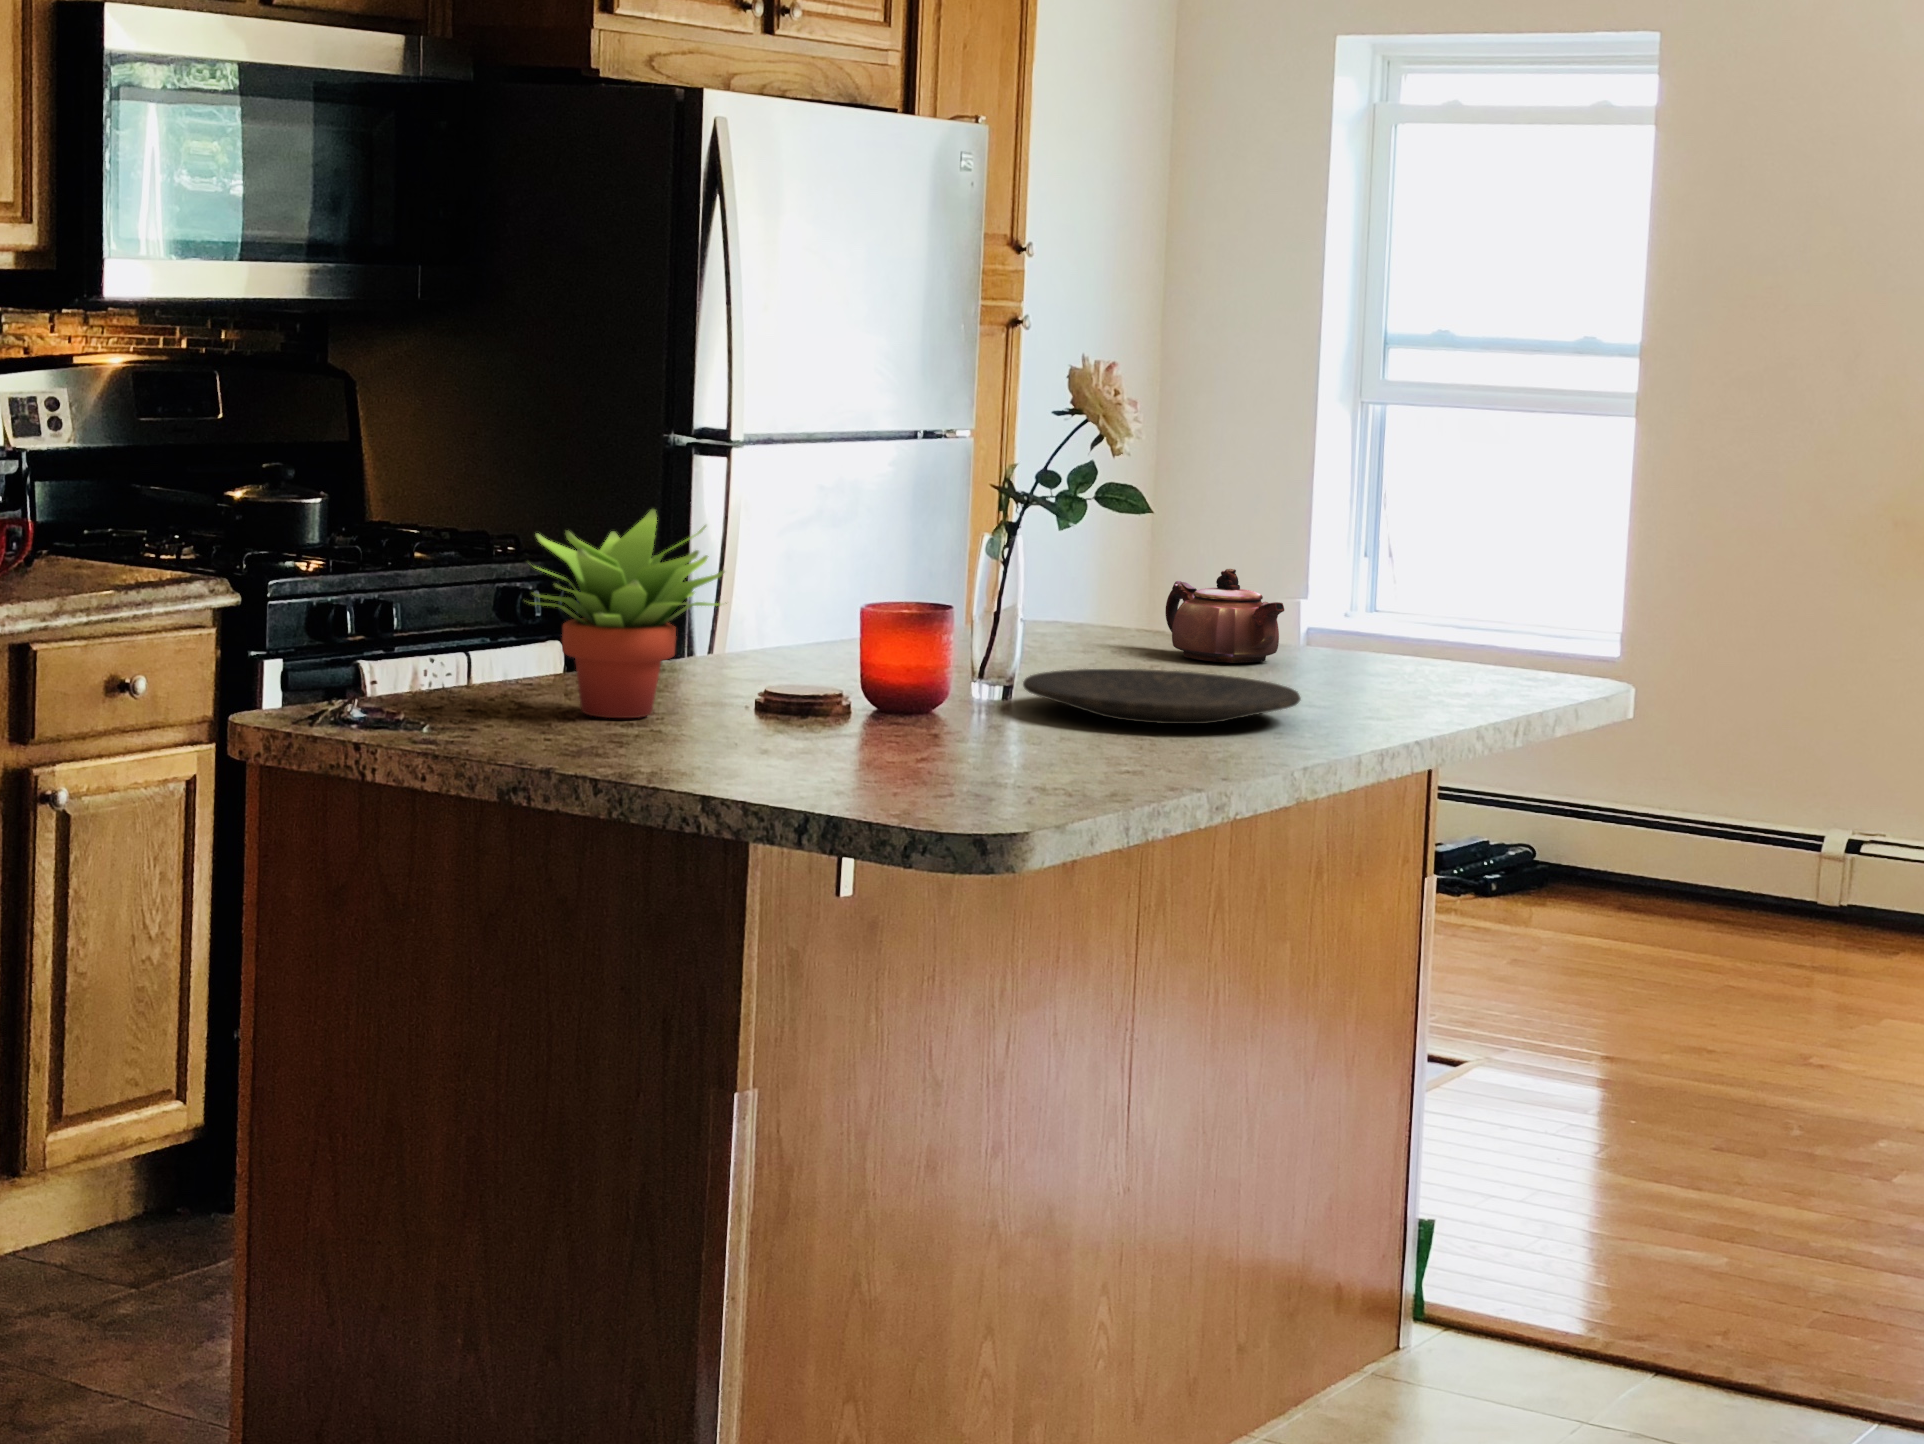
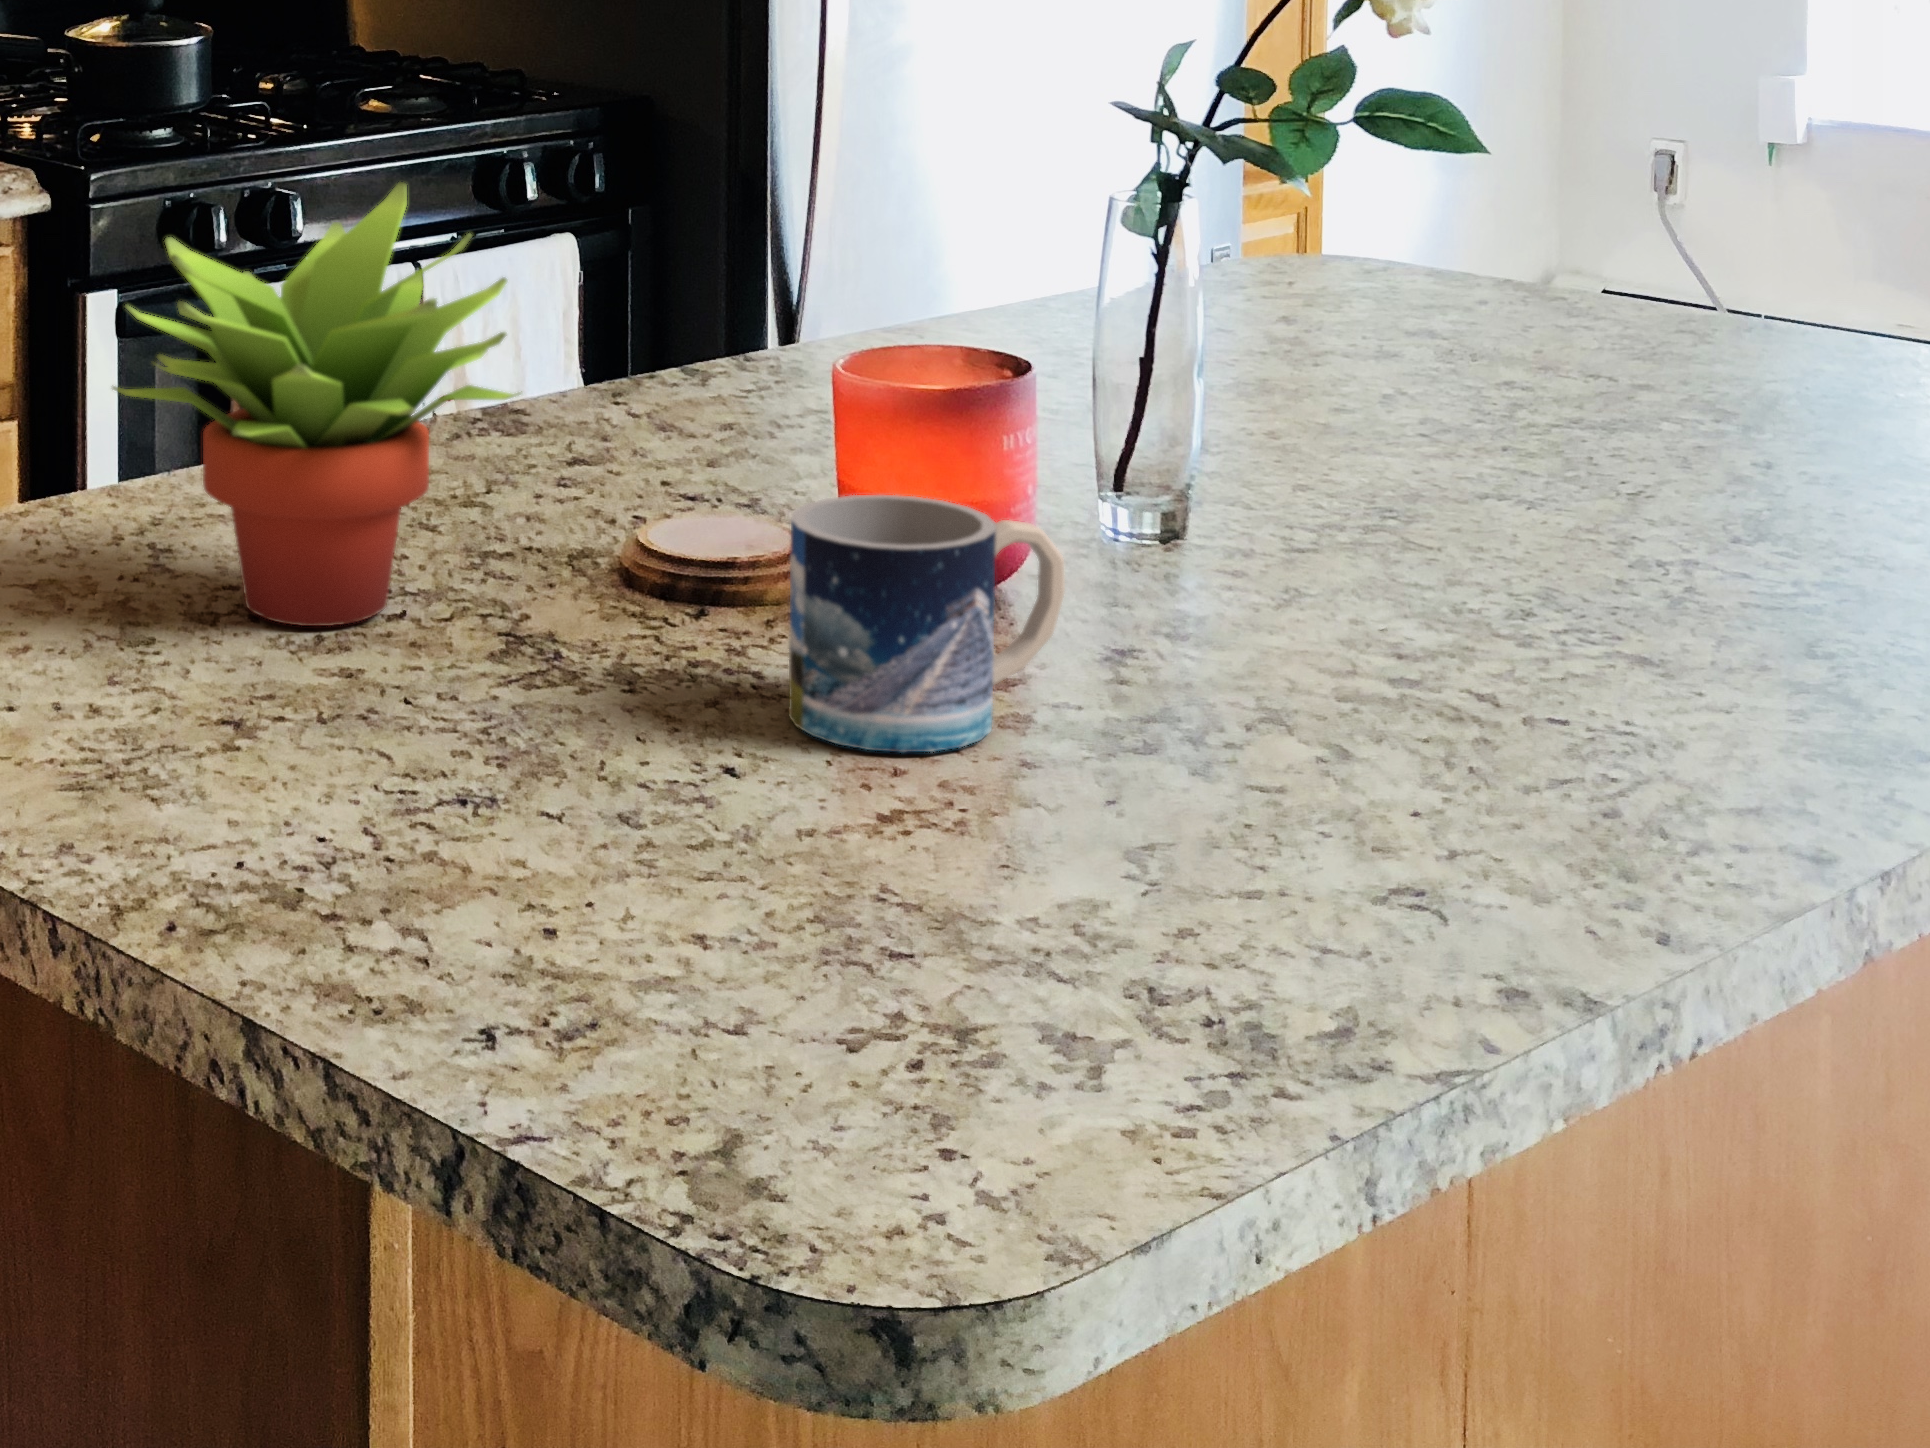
teapot: present [1165,569,1284,663] -> none [1531,212,1781,402]
mug: none [863,643,983,746] -> present [789,495,1065,752]
plate: present [1023,669,1301,724] -> none [1188,473,1836,656]

